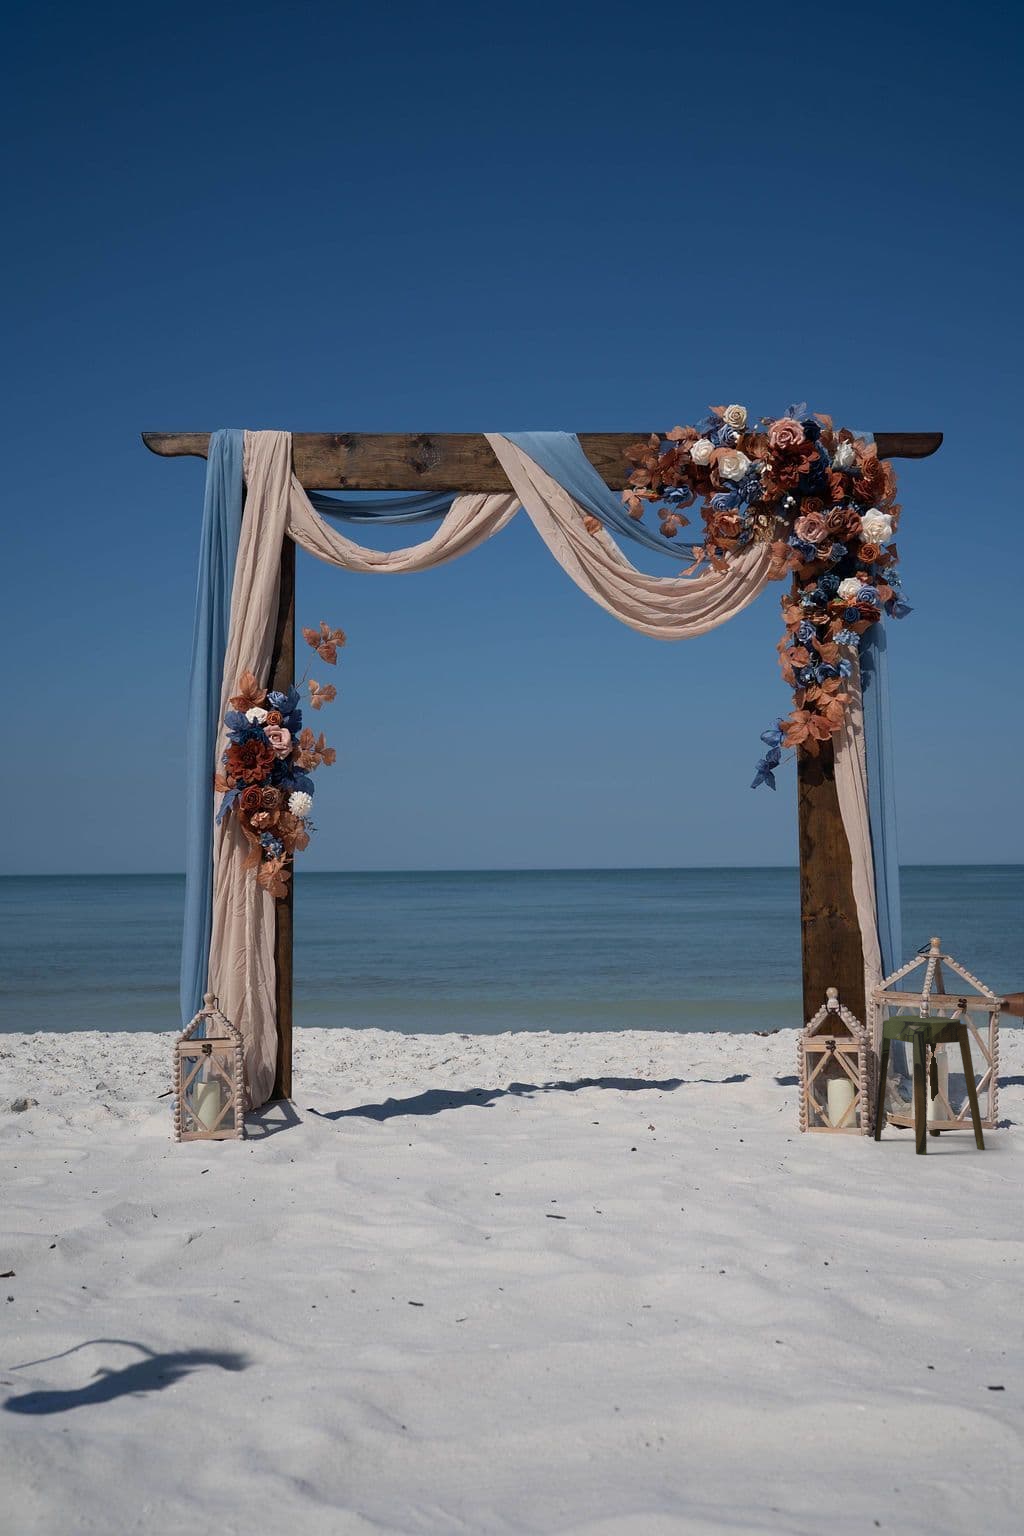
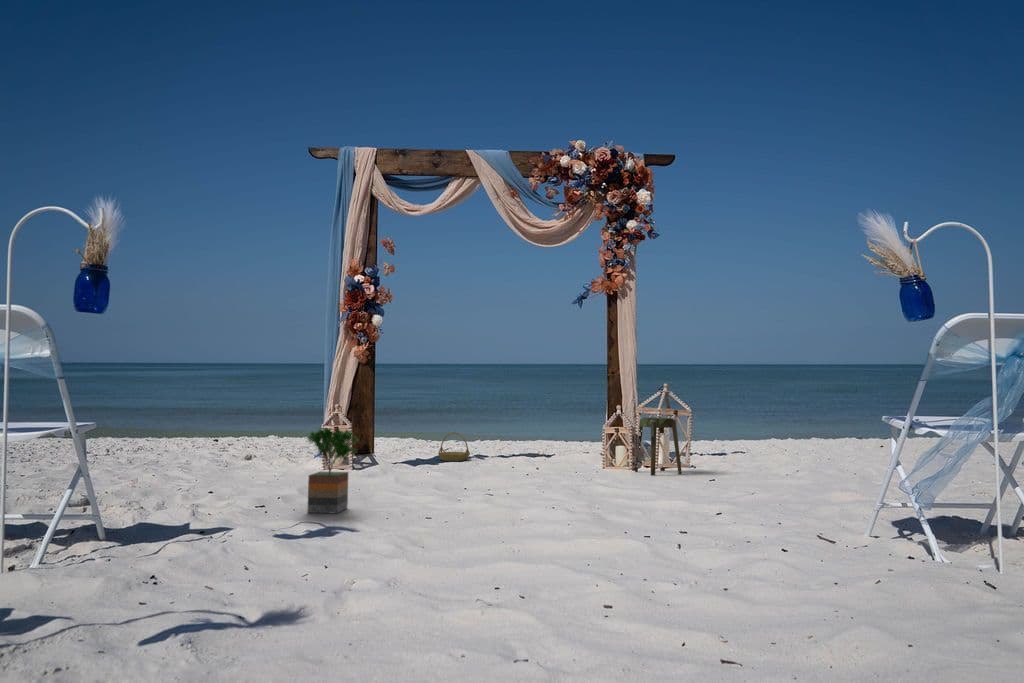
basket: none [429,1038,499,1103] -> present [438,432,470,461]
potted tree: none [116,1100,252,1328] -> present [307,428,358,514]

